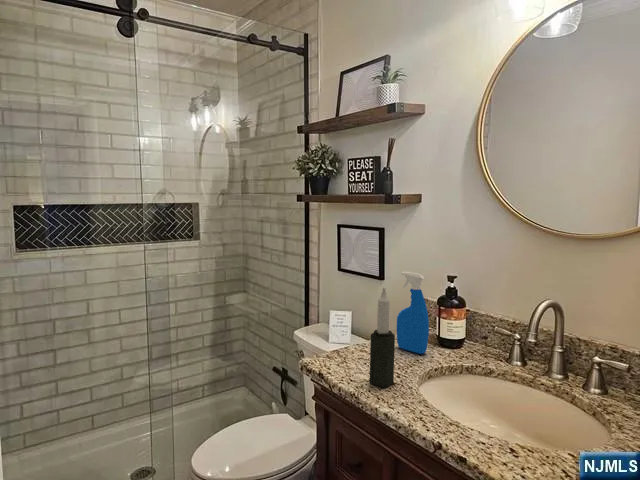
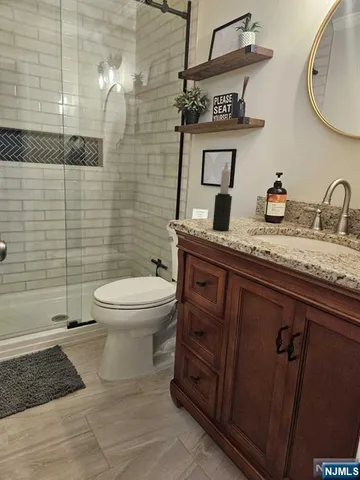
spray bottle: present [397,272,429,354] -> none [236,166,259,223]

